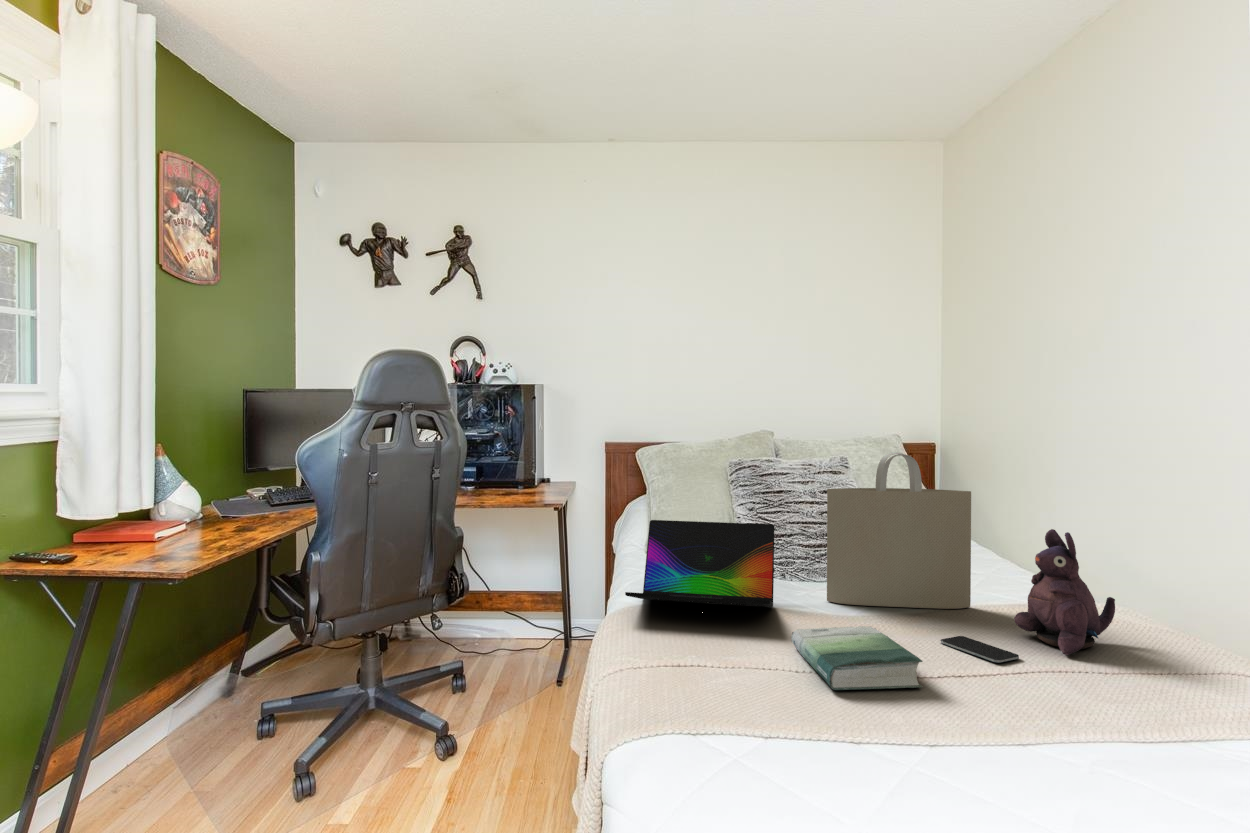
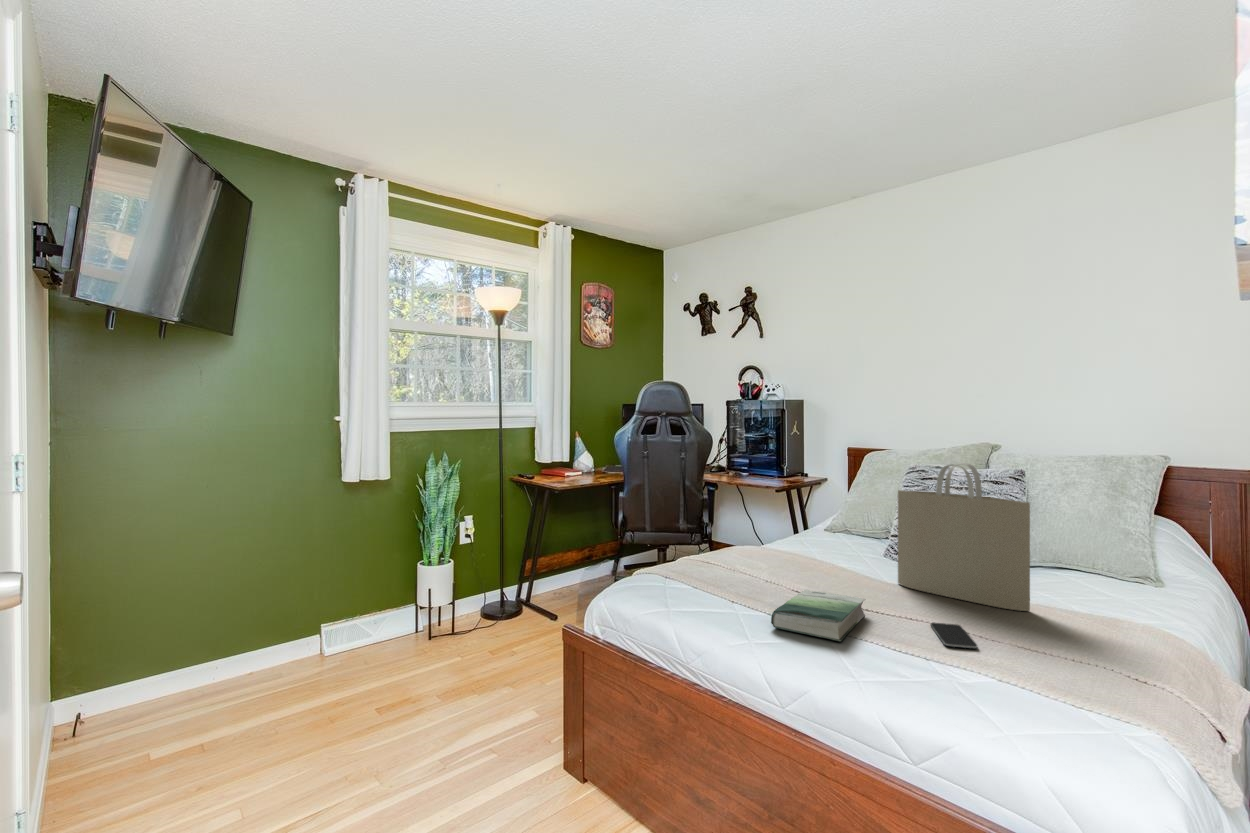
laptop: present [625,520,774,607] -> none [723,504,861,579]
plush toy: present [1014,529,1115,655] -> none [1018,542,1126,659]

